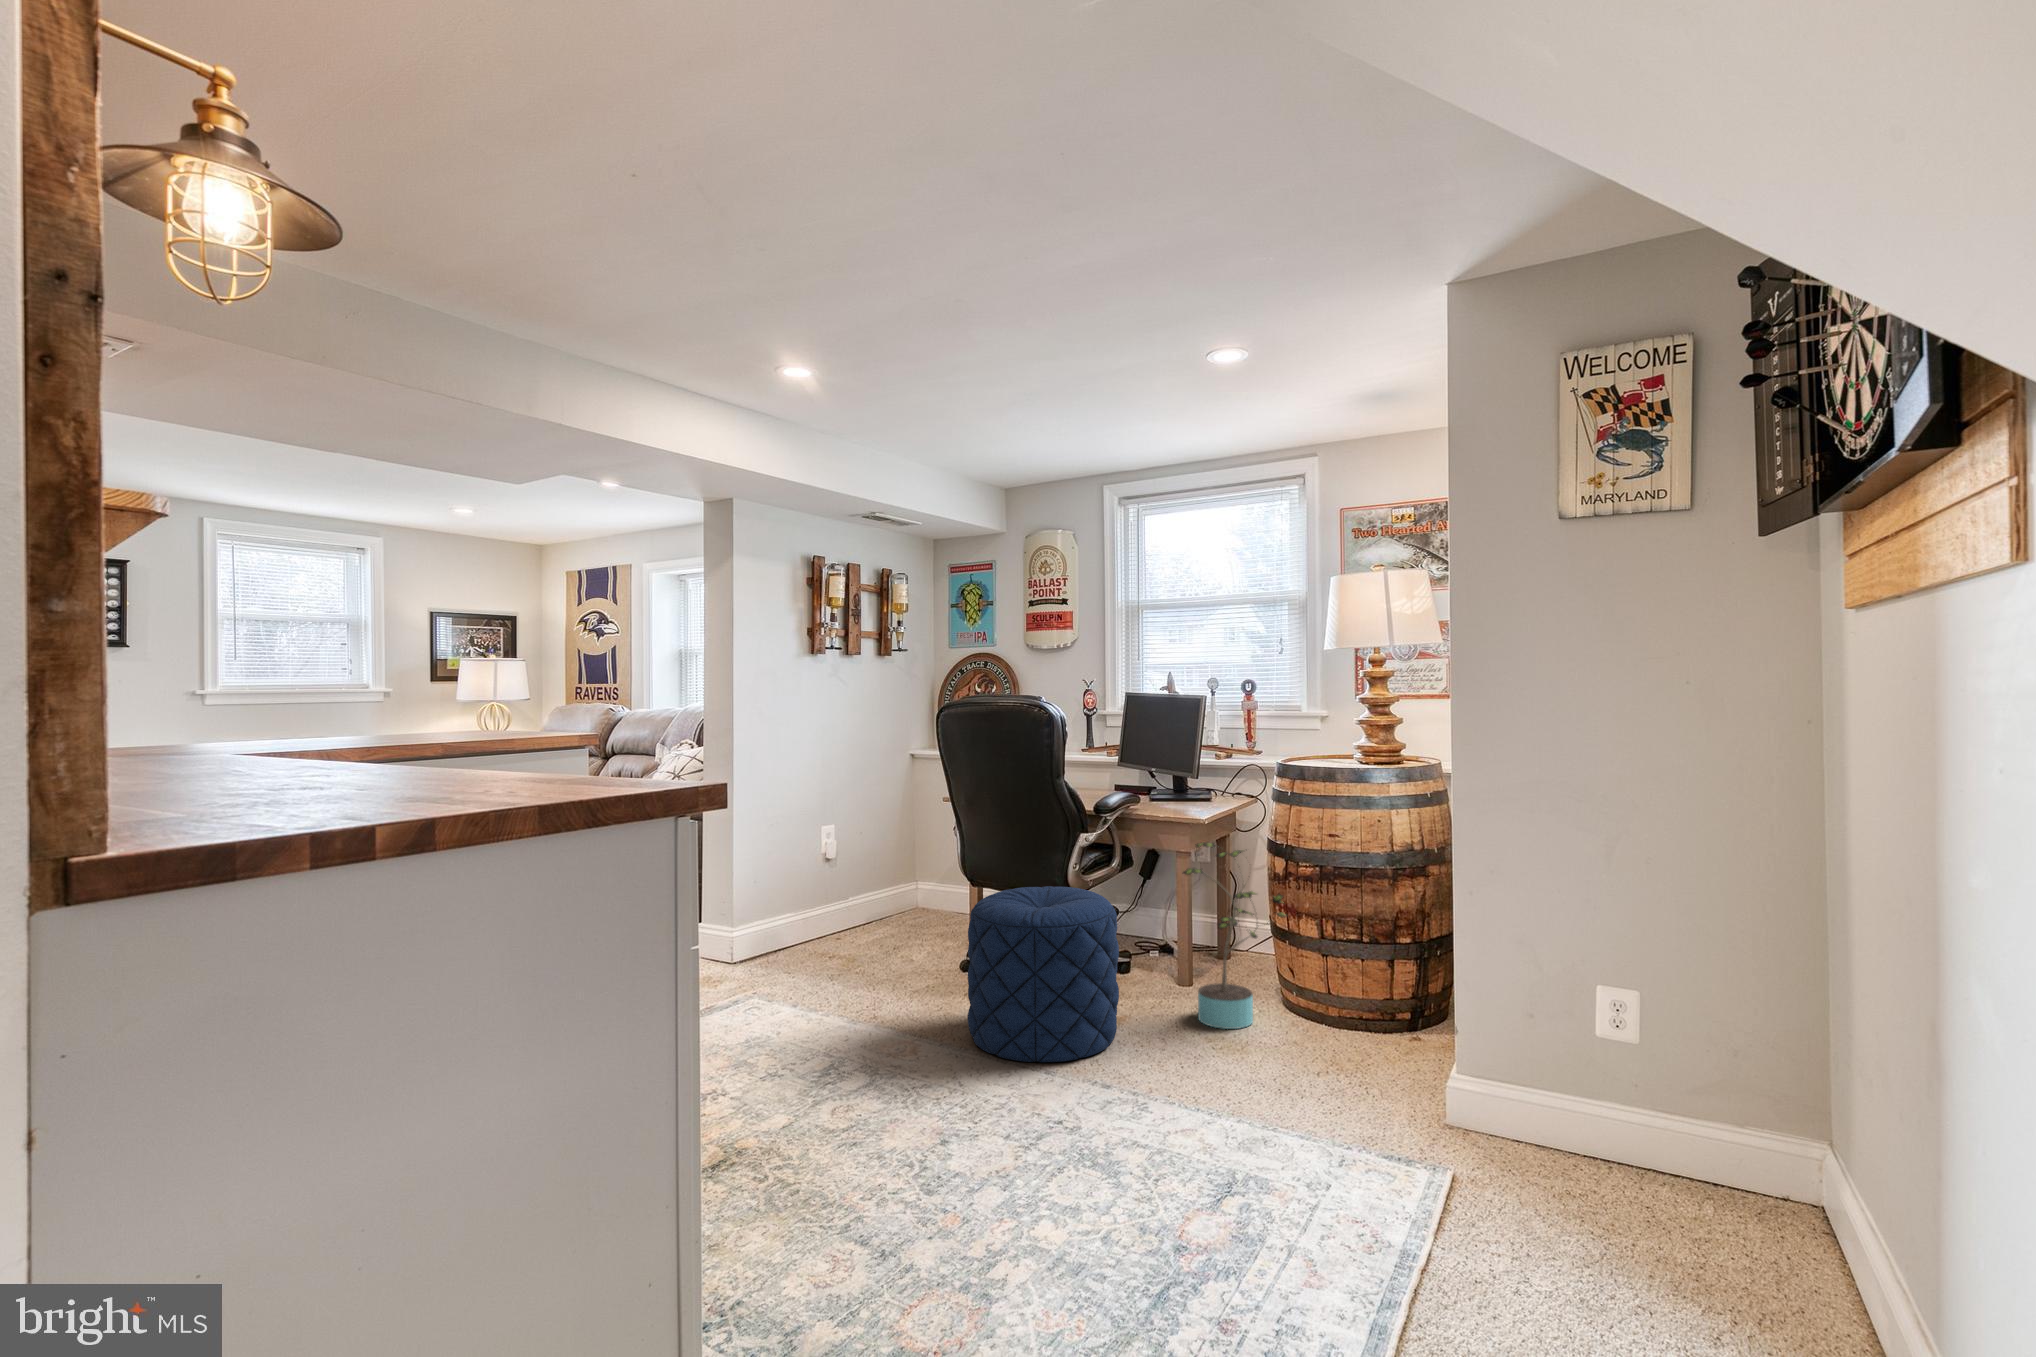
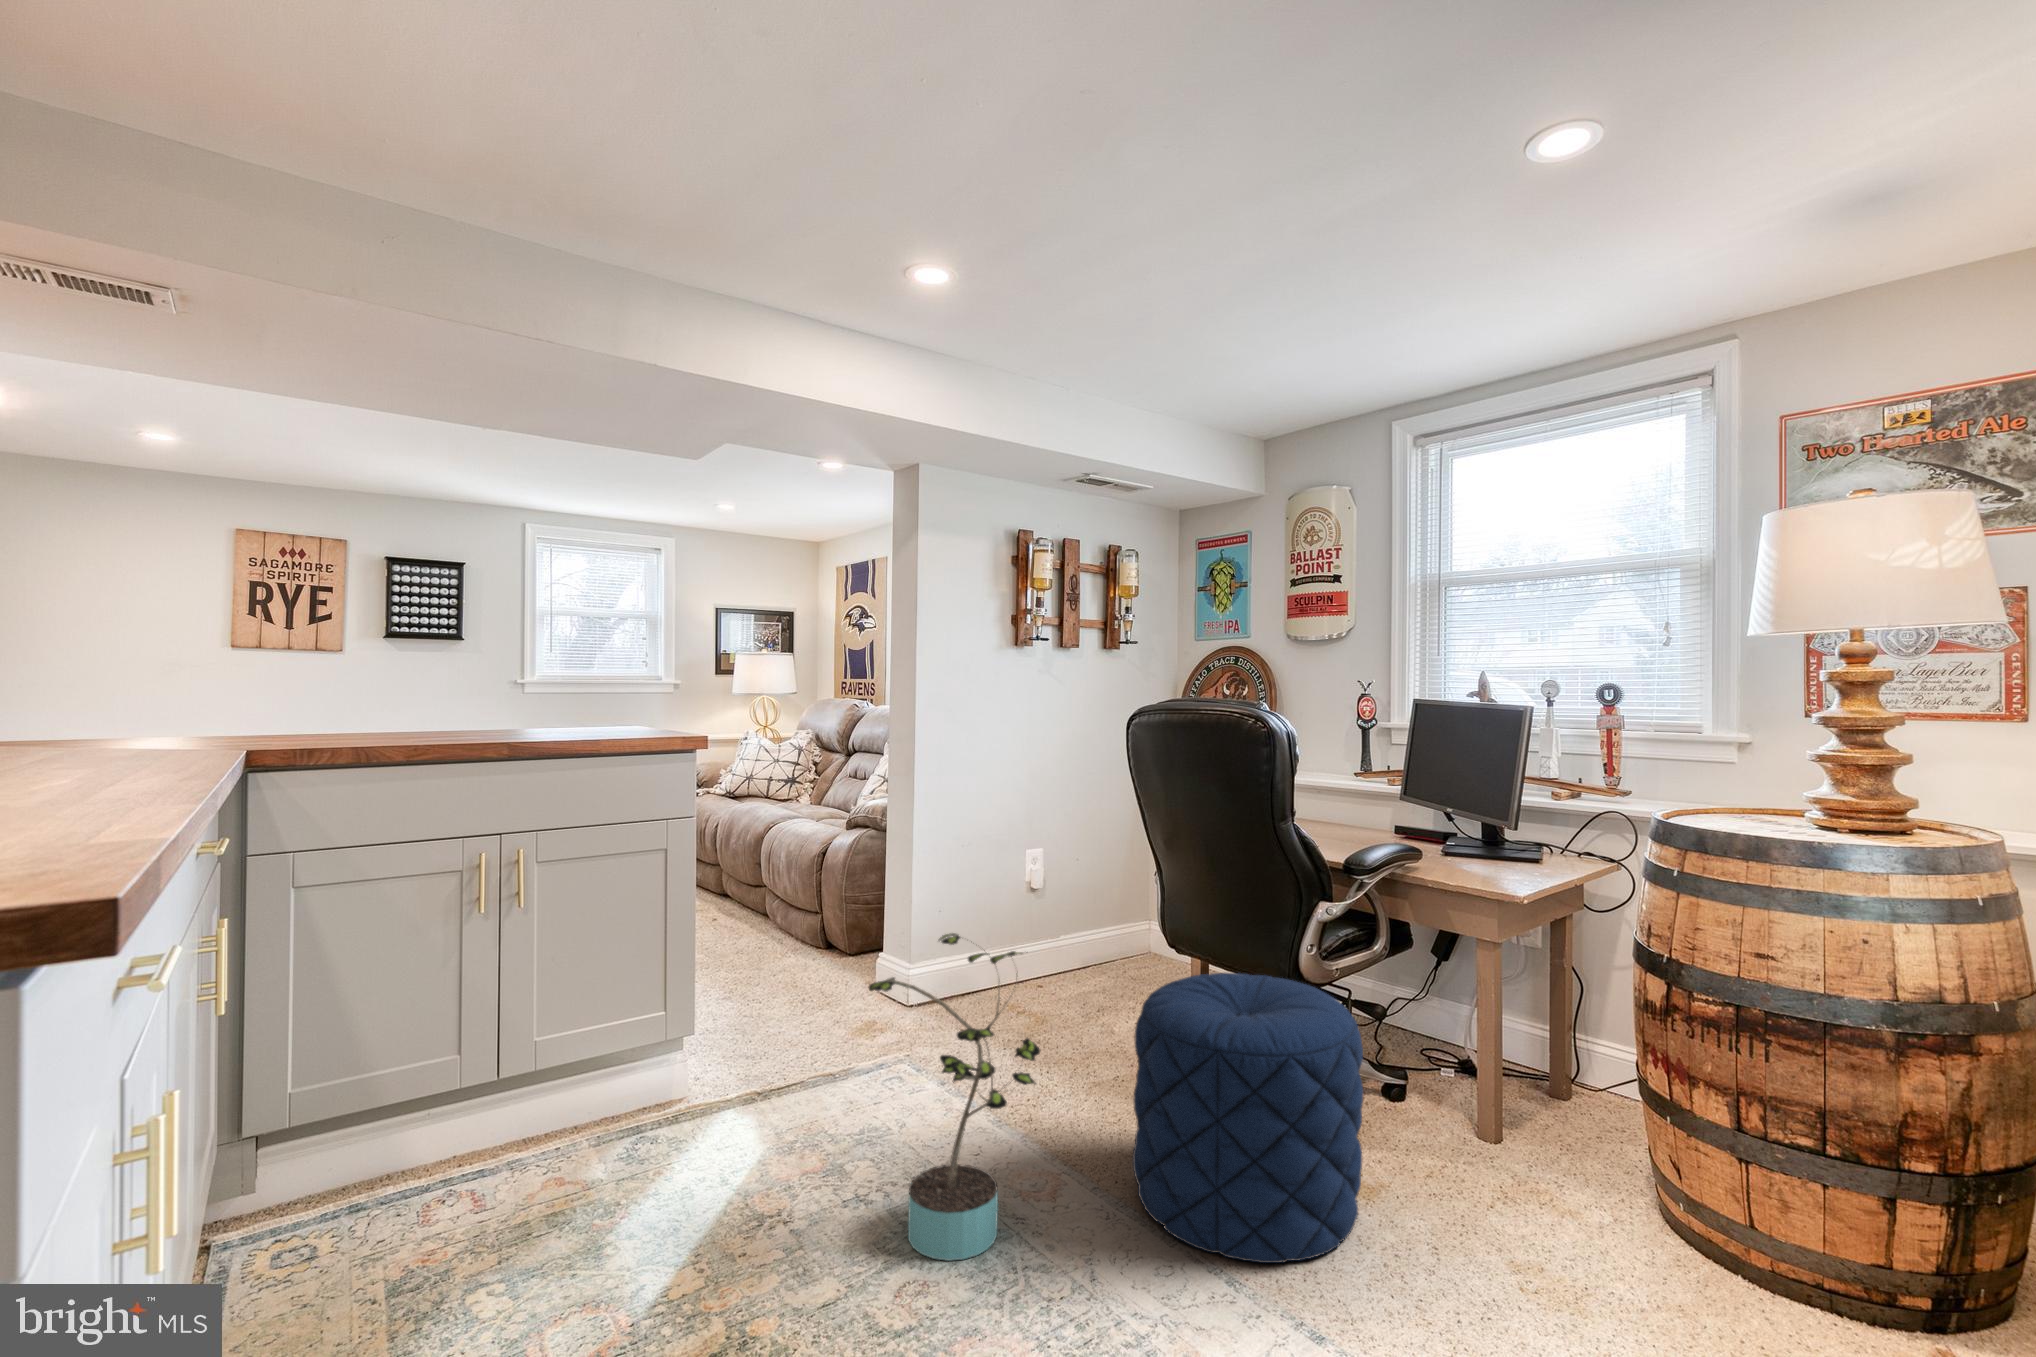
potted plant: present [1183,842,1286,1029] -> present [869,933,1040,1261]

